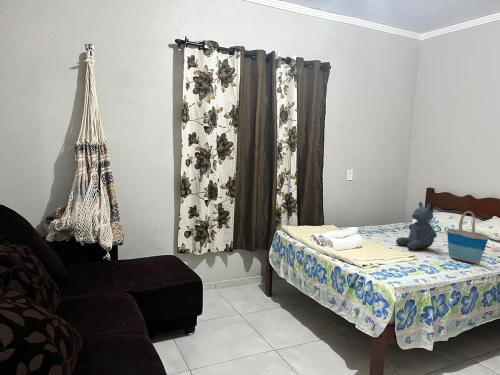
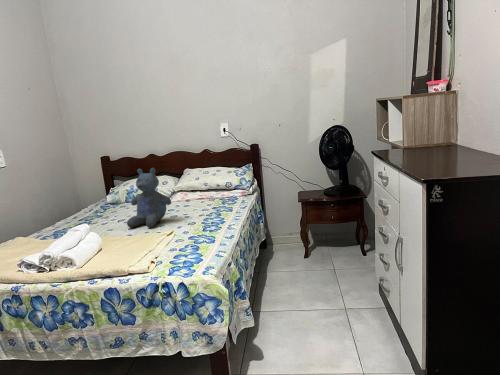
tote bag: present [448,211,489,264] -> none [183,164,223,219]

